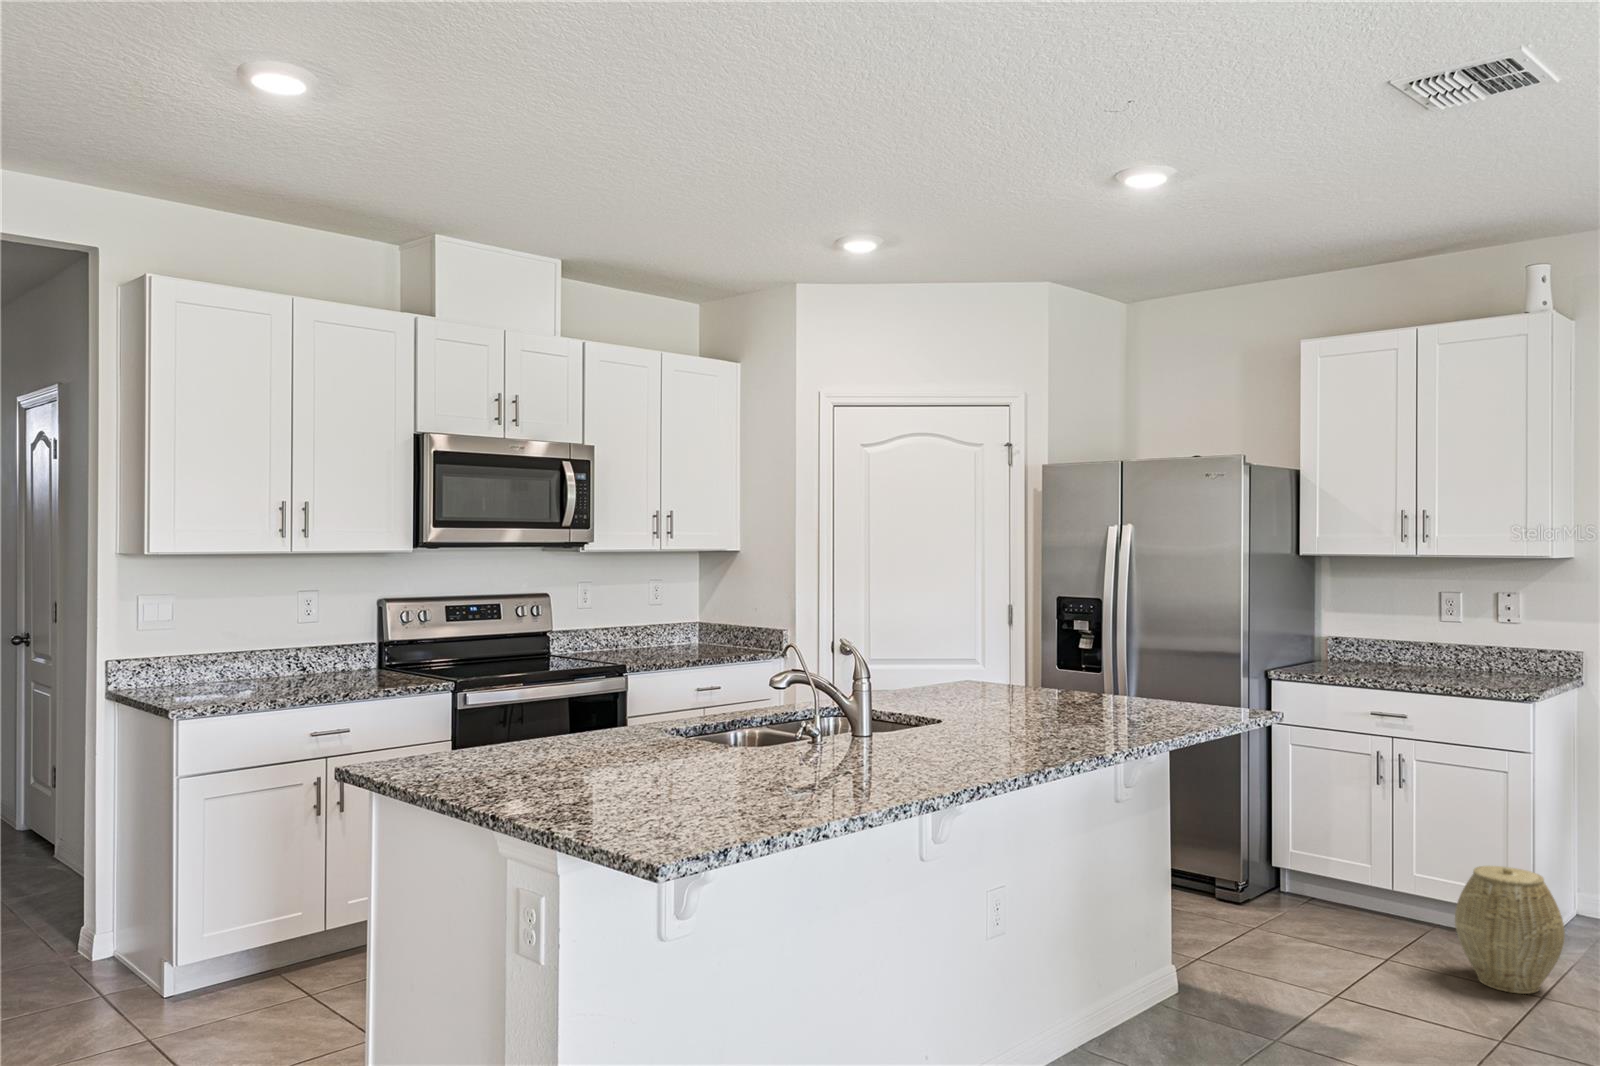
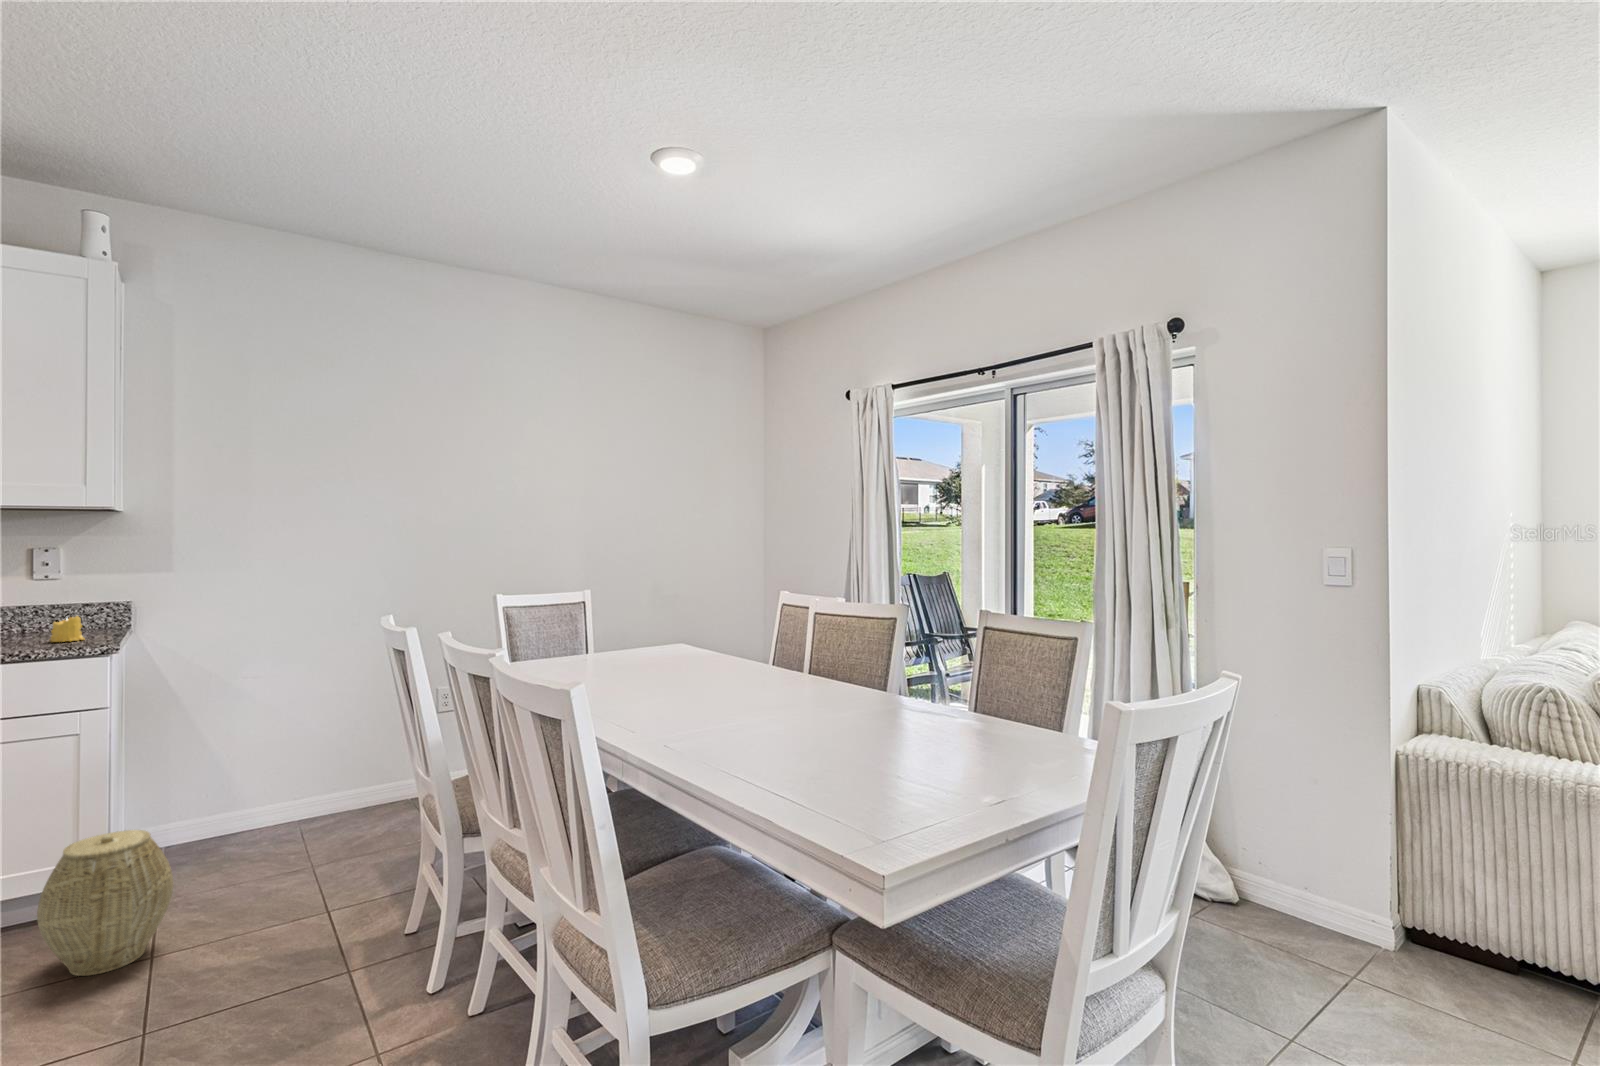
candle: none [1497,659,1526,685] -> present [51,616,84,642]

